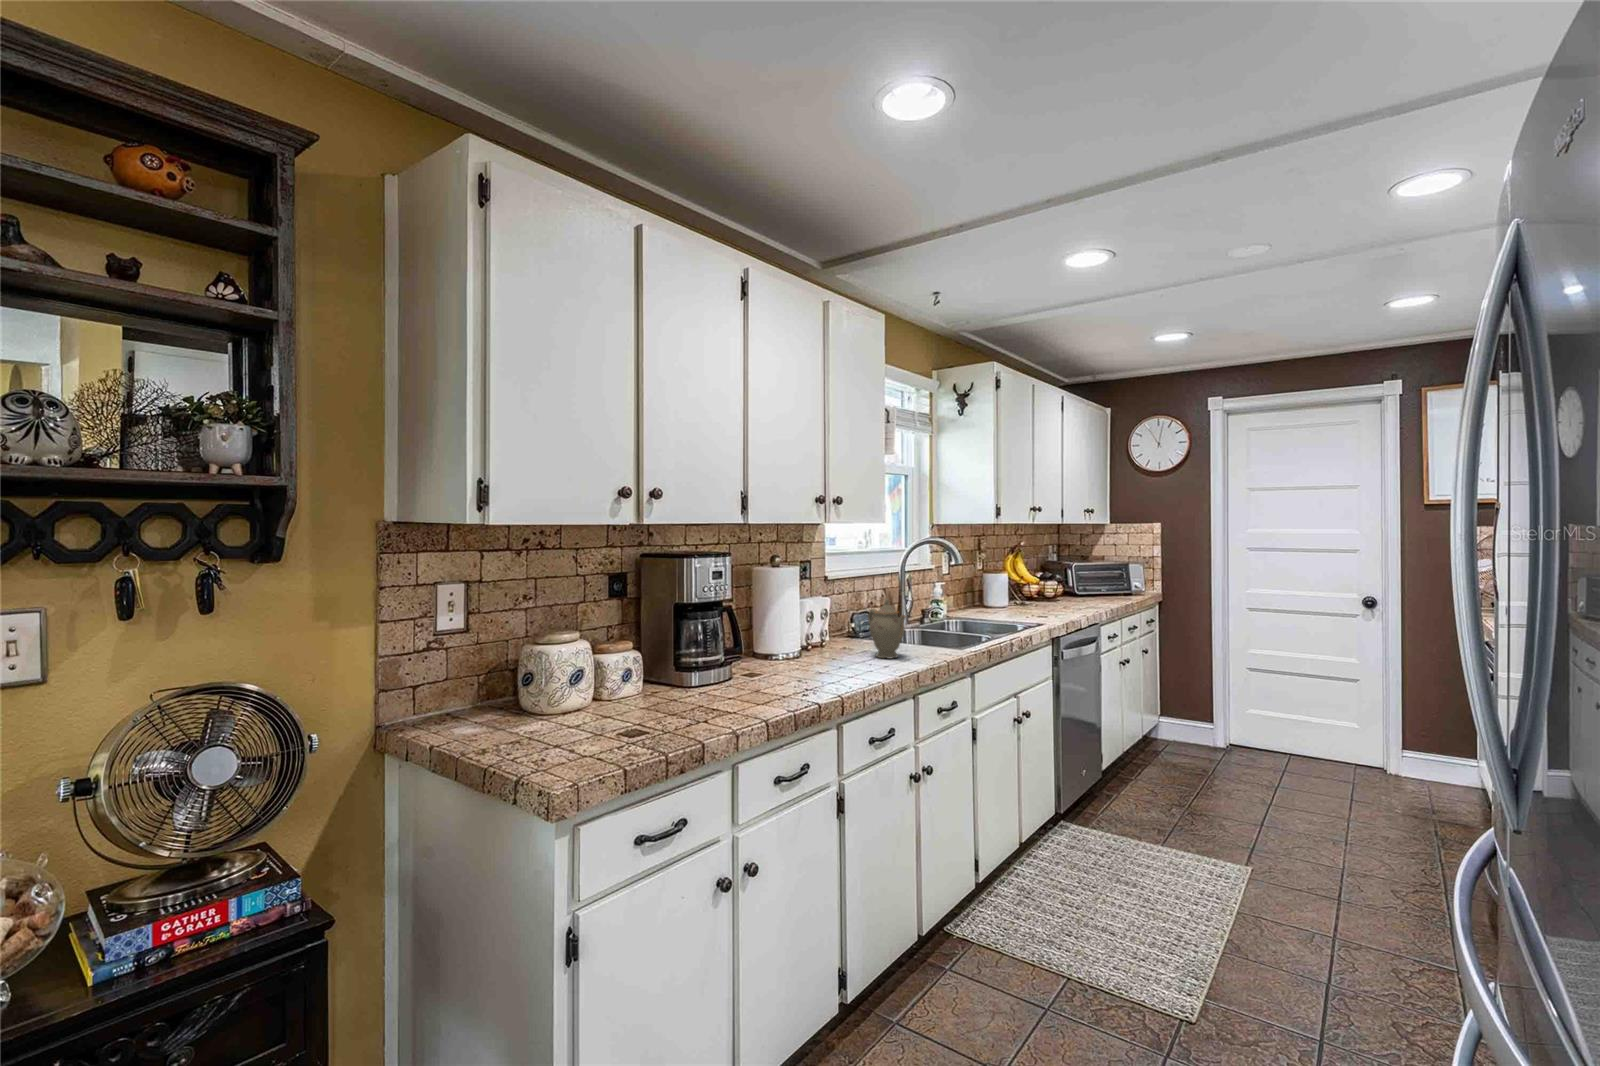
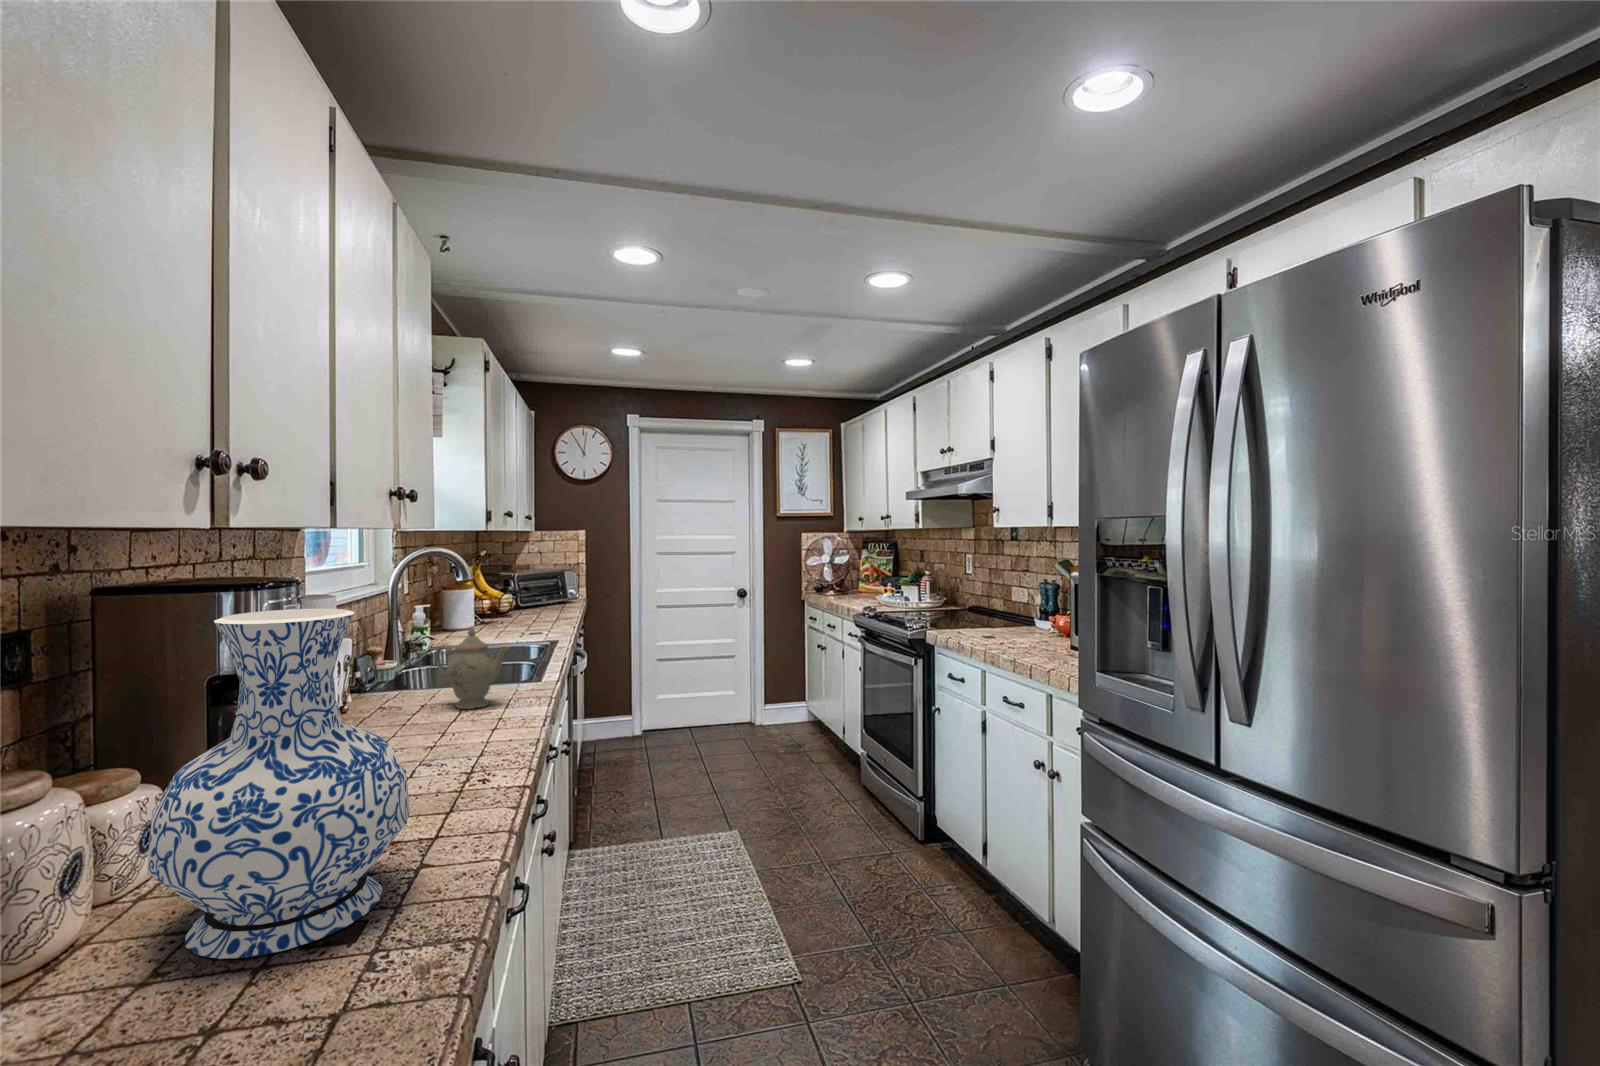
vase: none [591,569,701,732] -> present [147,608,410,959]

